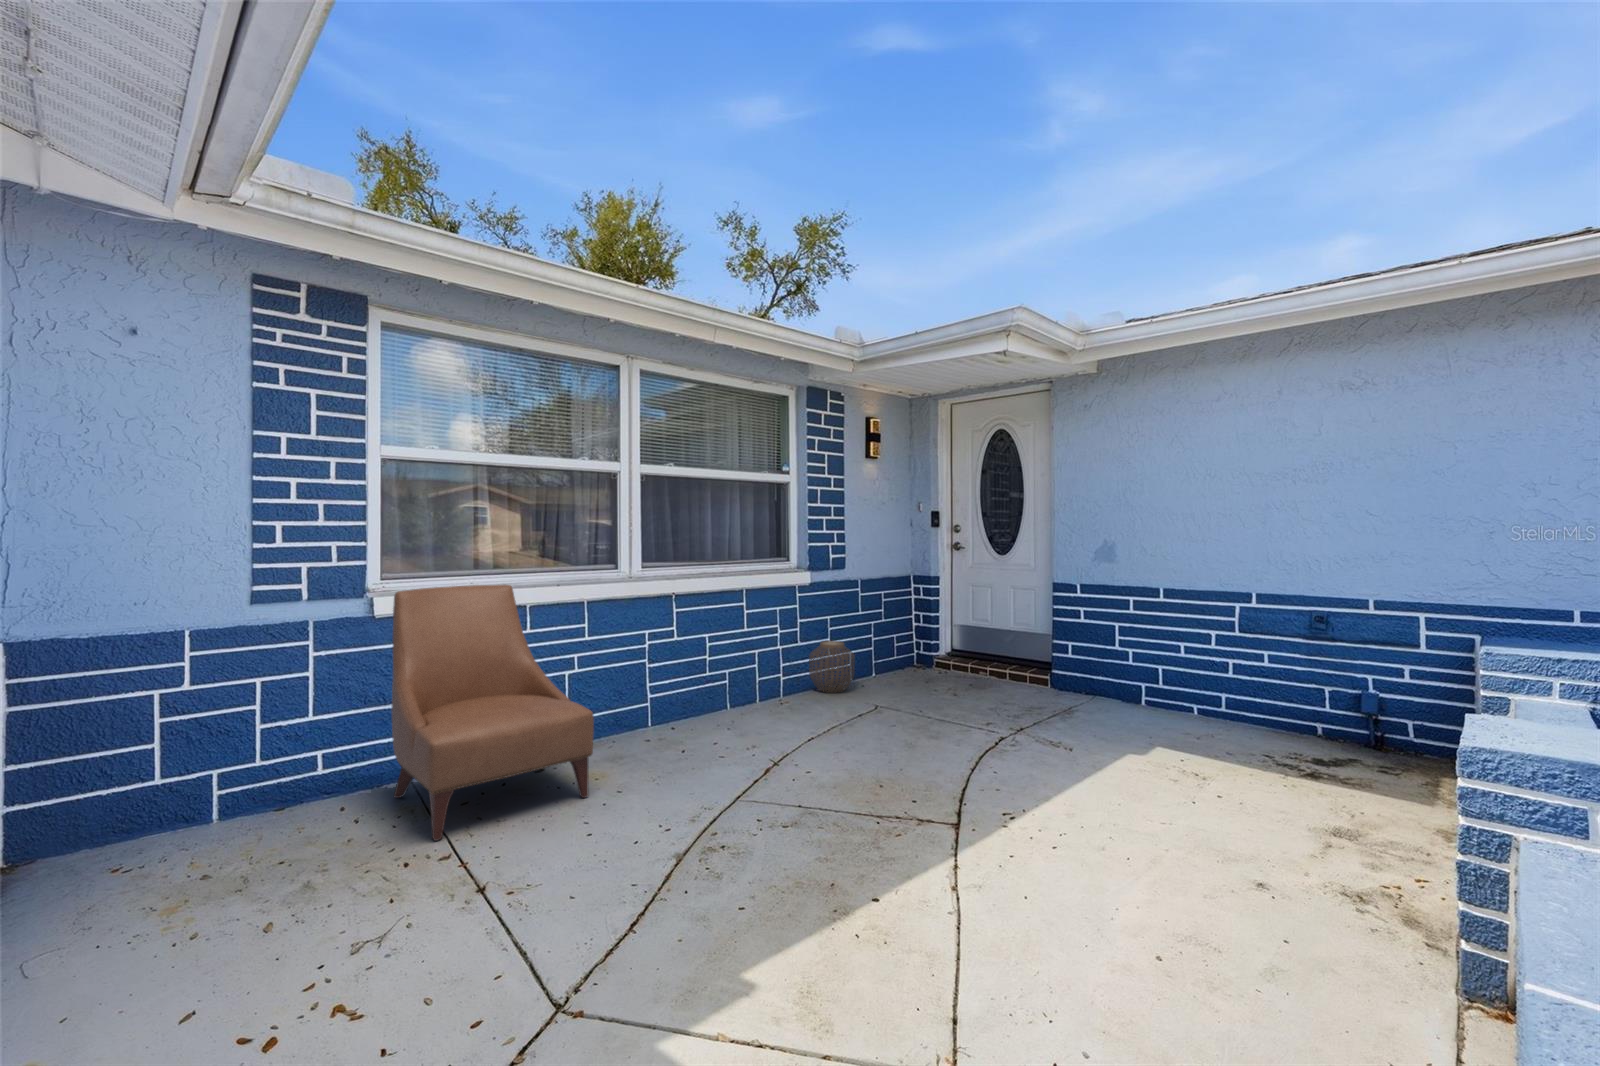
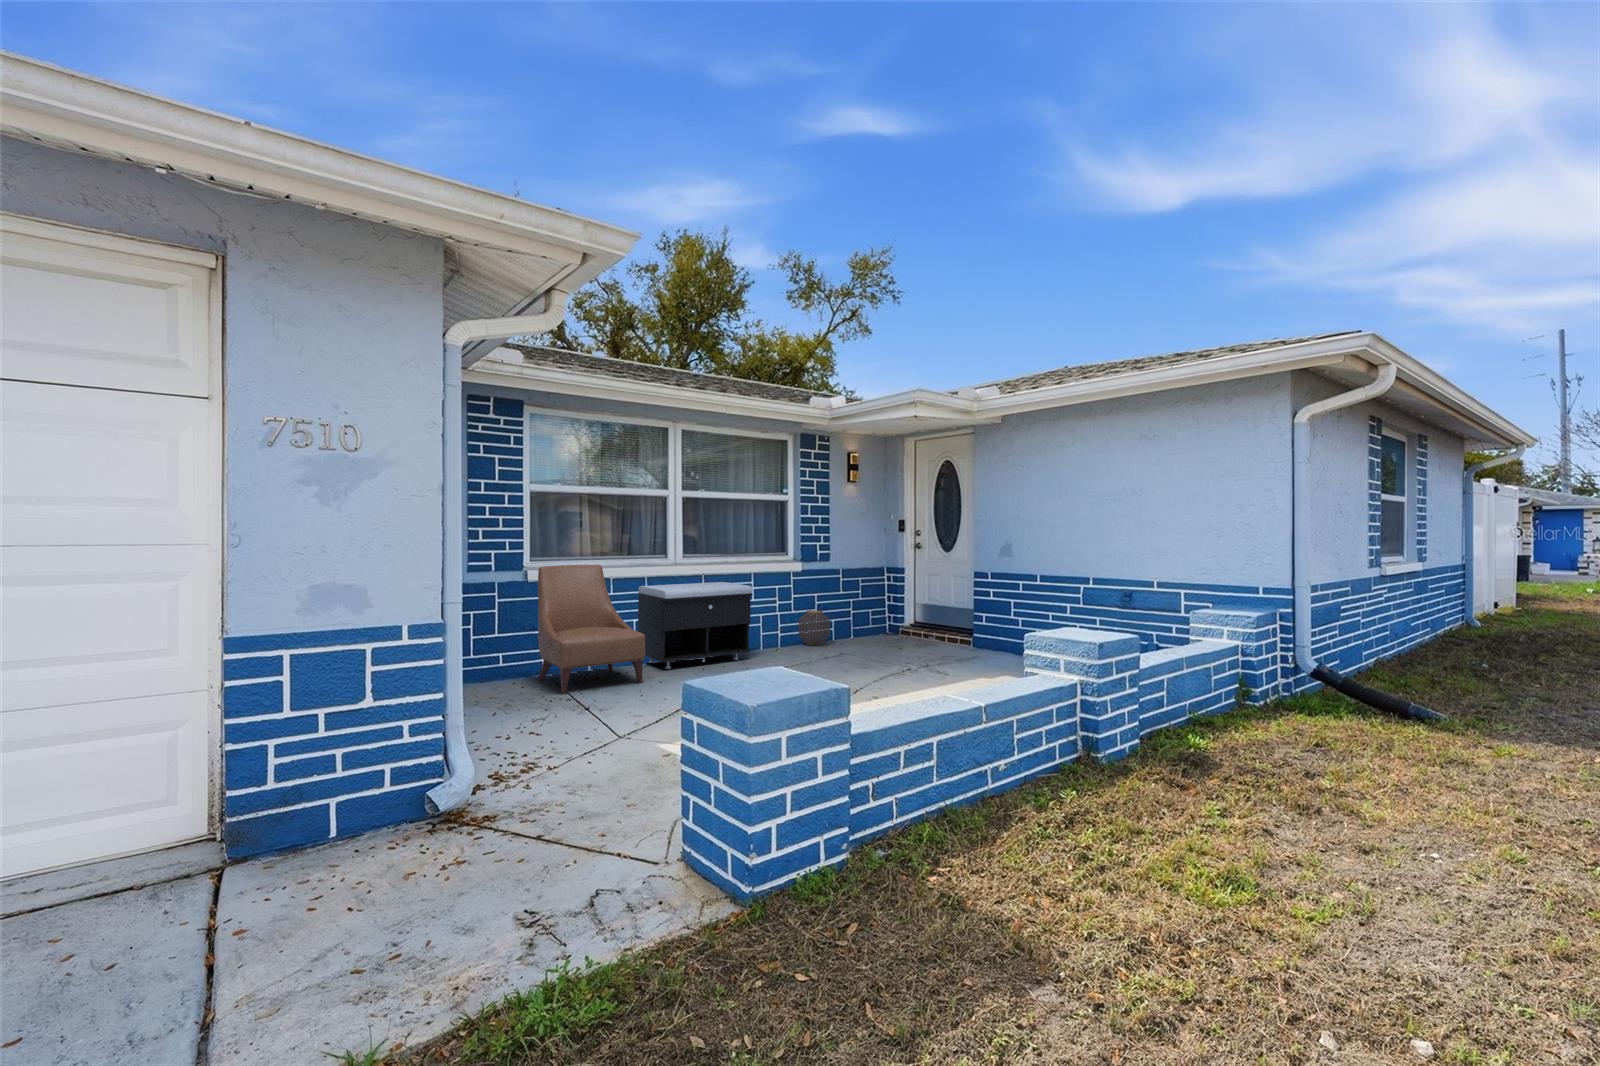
storage bench: none [574,605,758,755] -> present [638,582,752,669]

